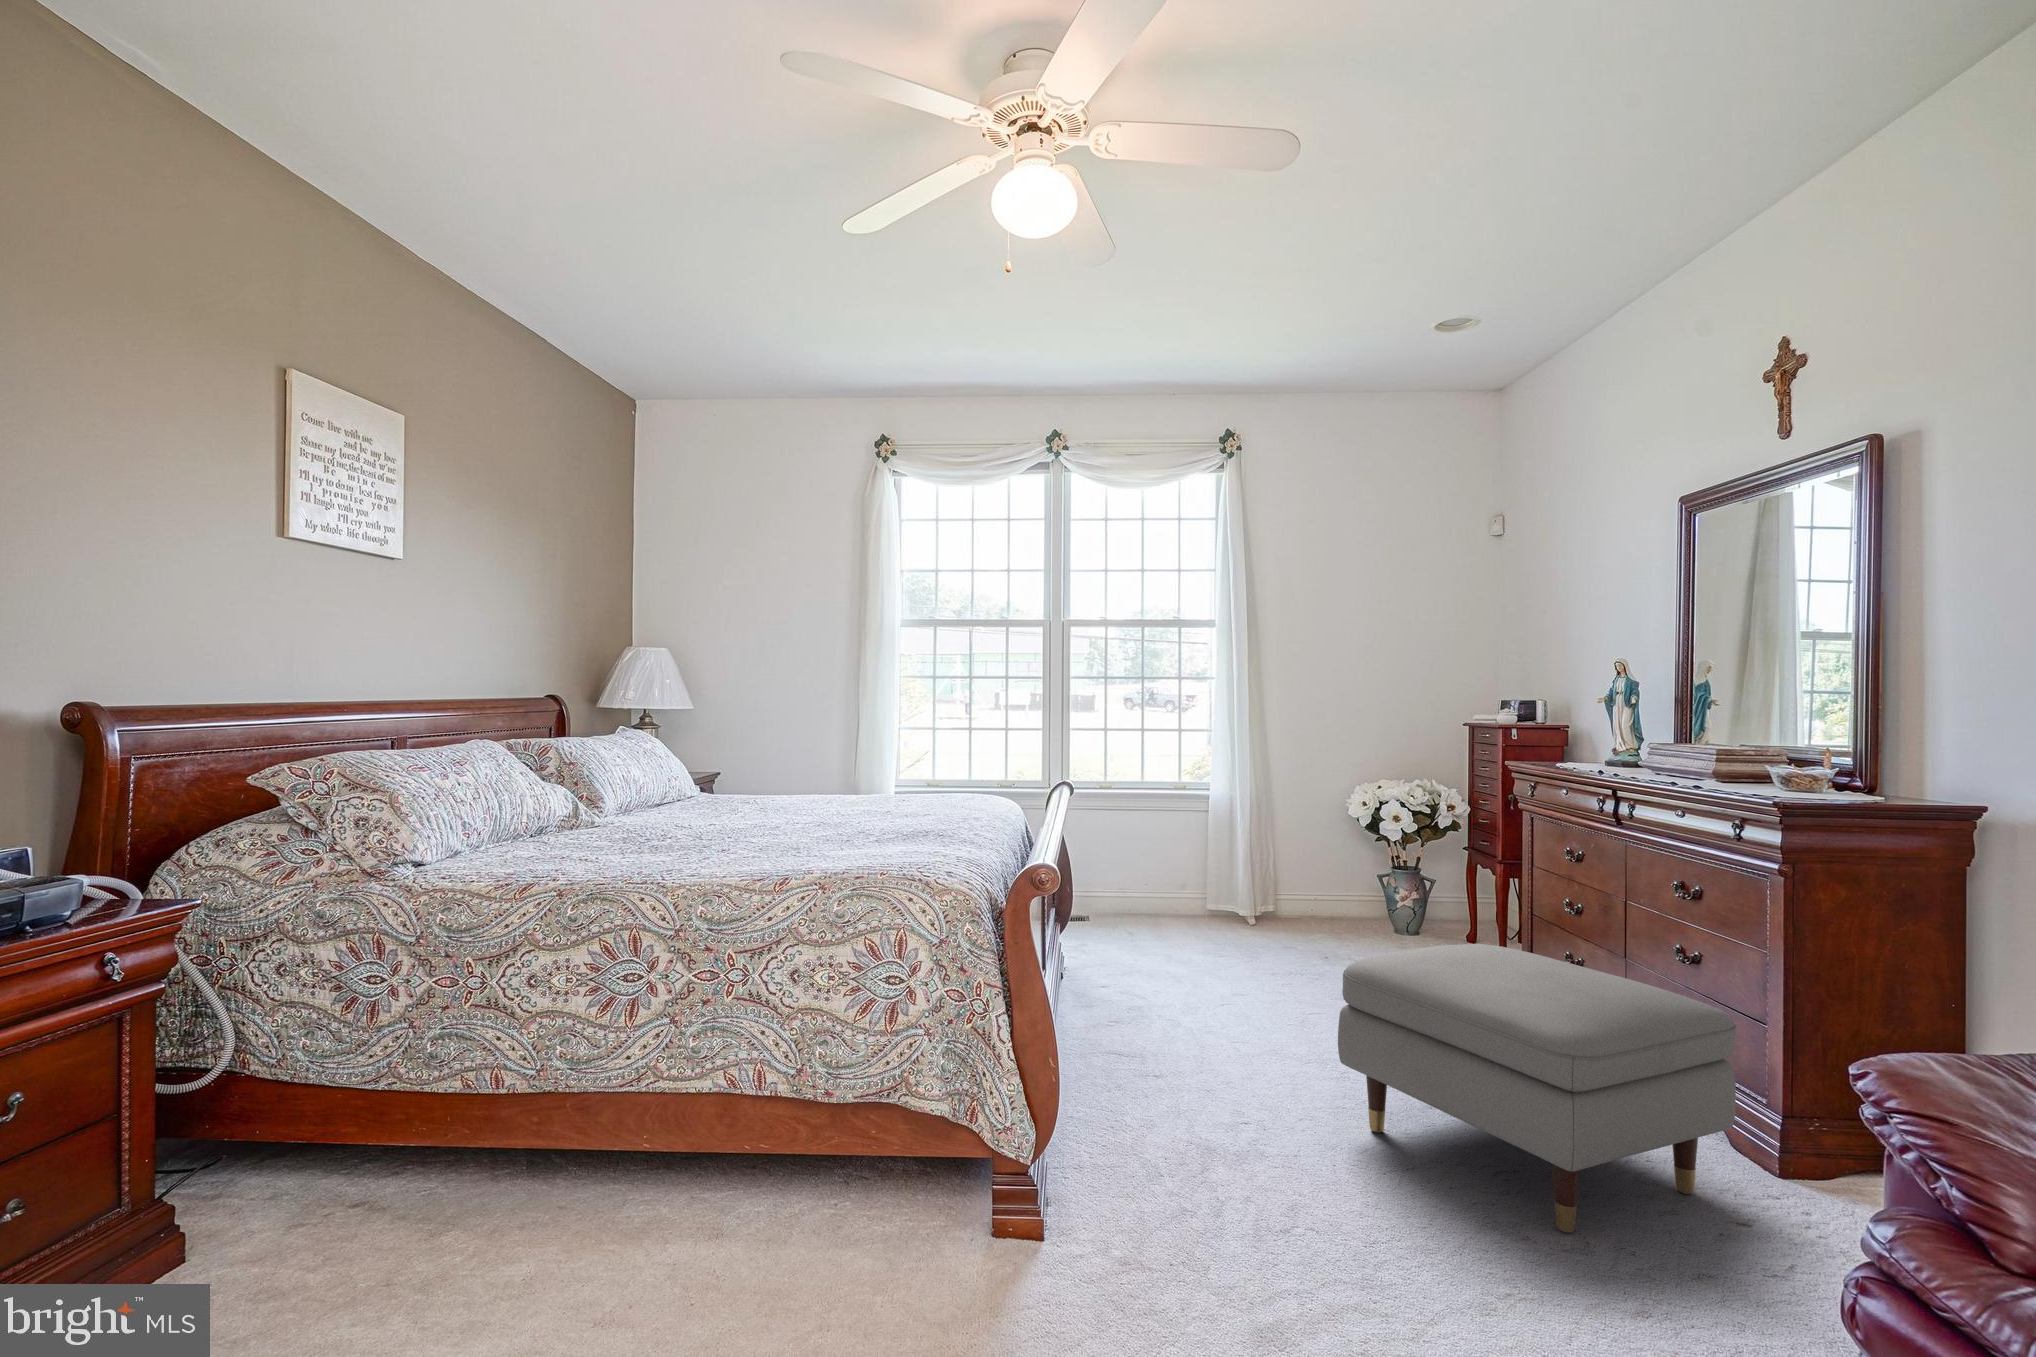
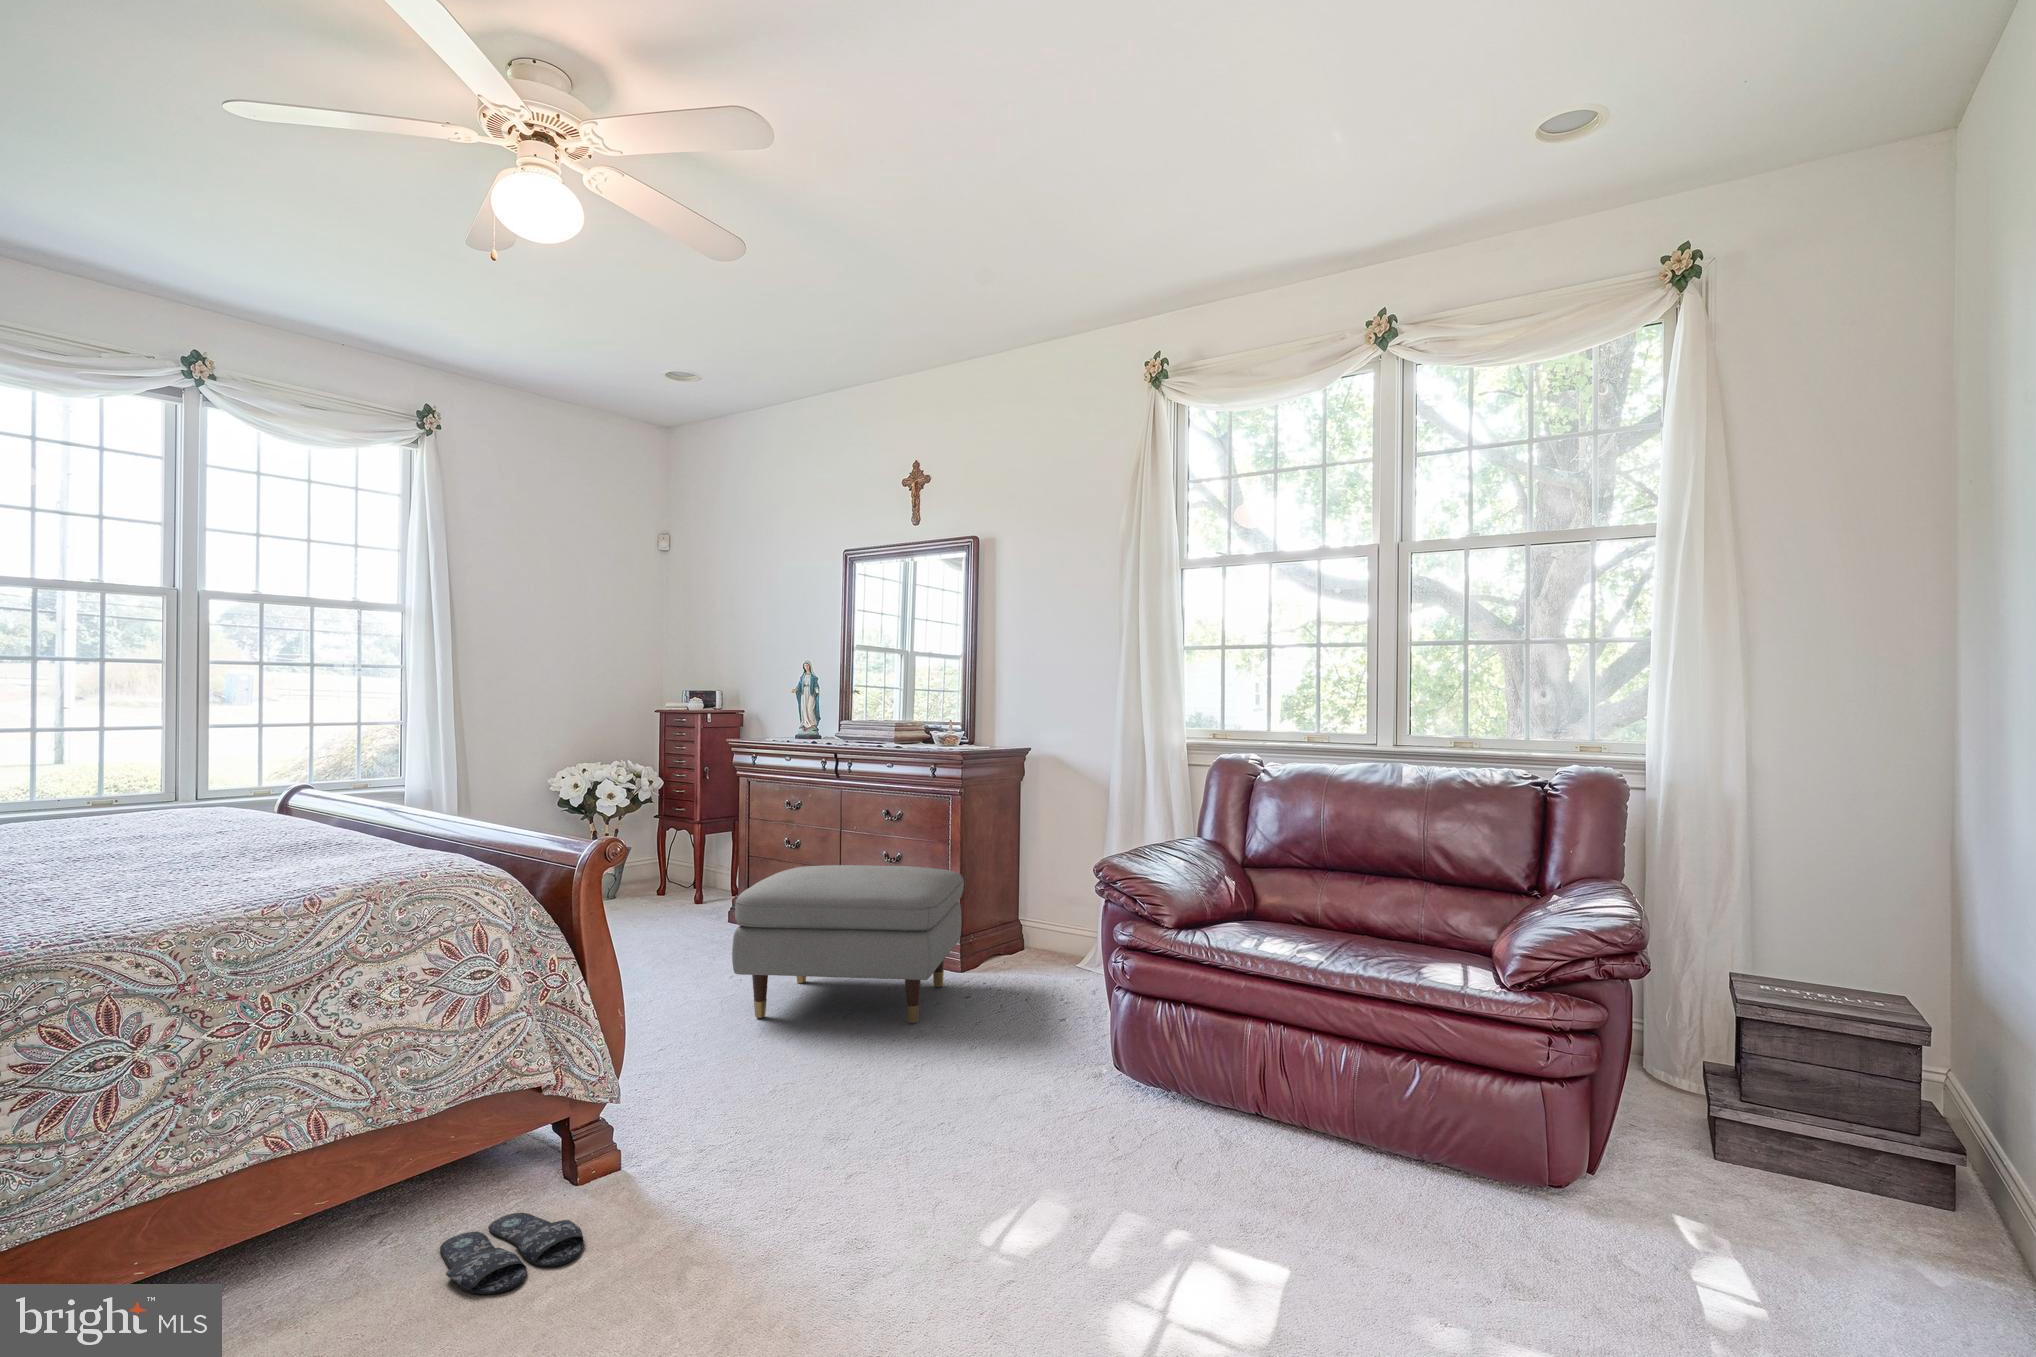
slippers: none [795,1228,922,1311] -> present [440,1213,584,1294]

